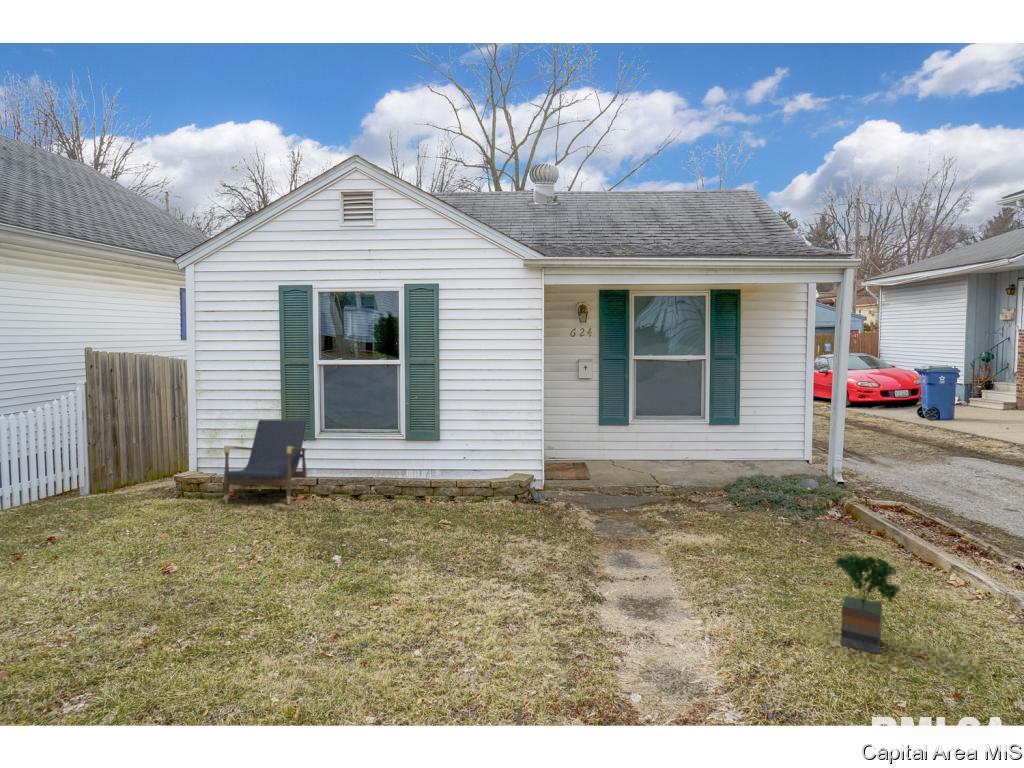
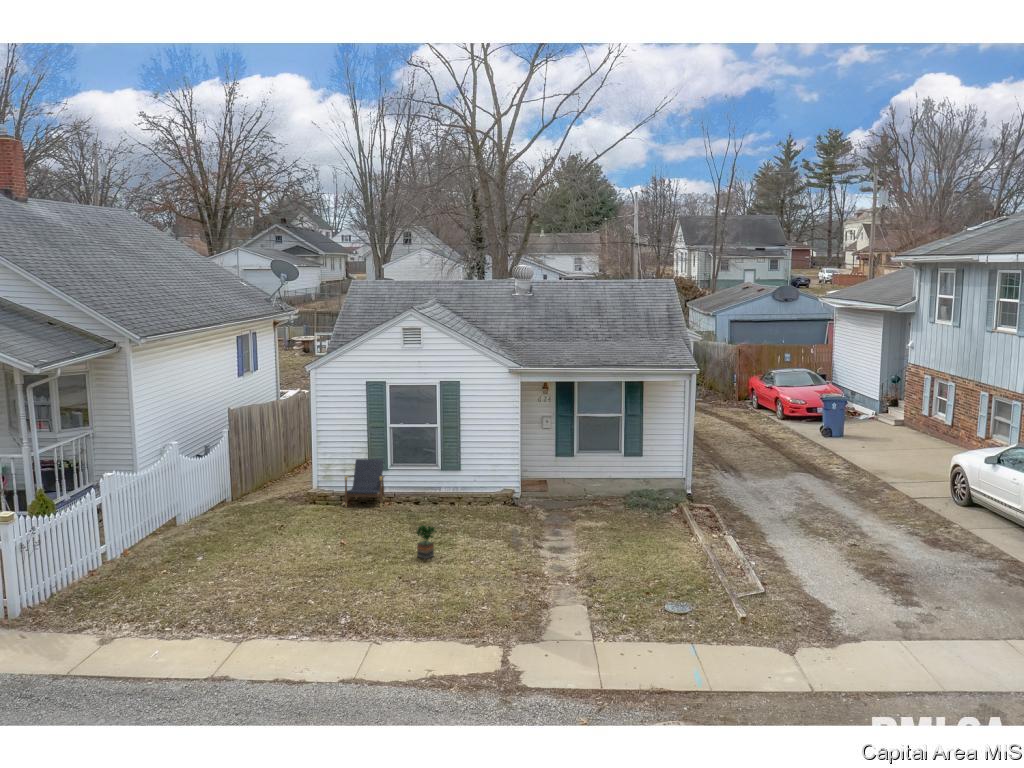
potted tree: present [834,554,900,654] -> present [417,526,436,559]

